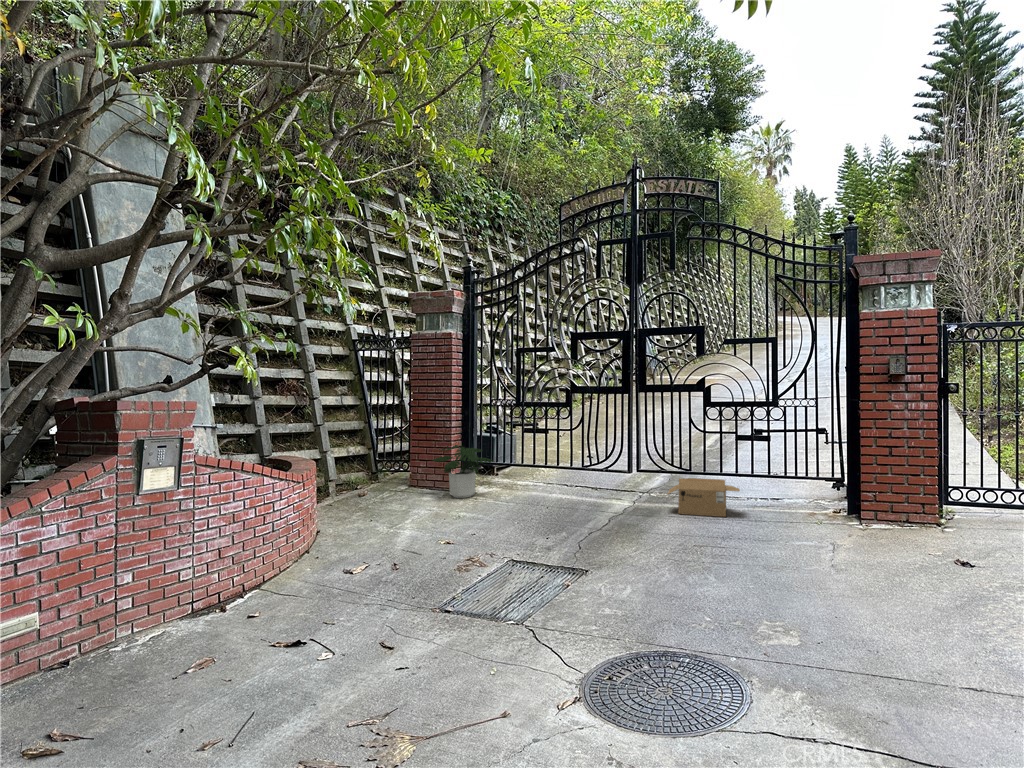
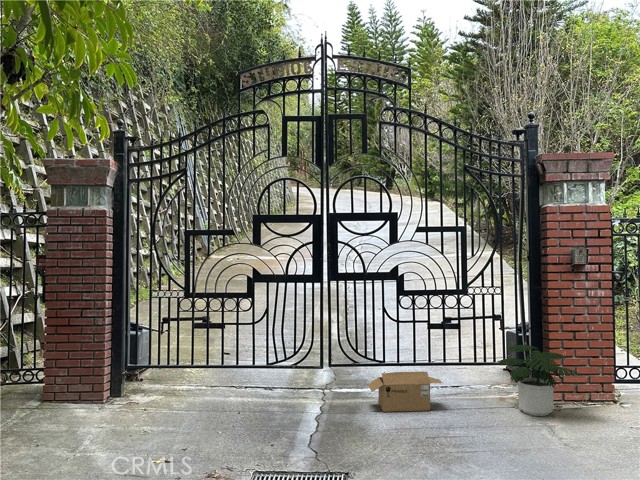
potted plant: present [433,445,495,498] -> present [497,345,581,416]

